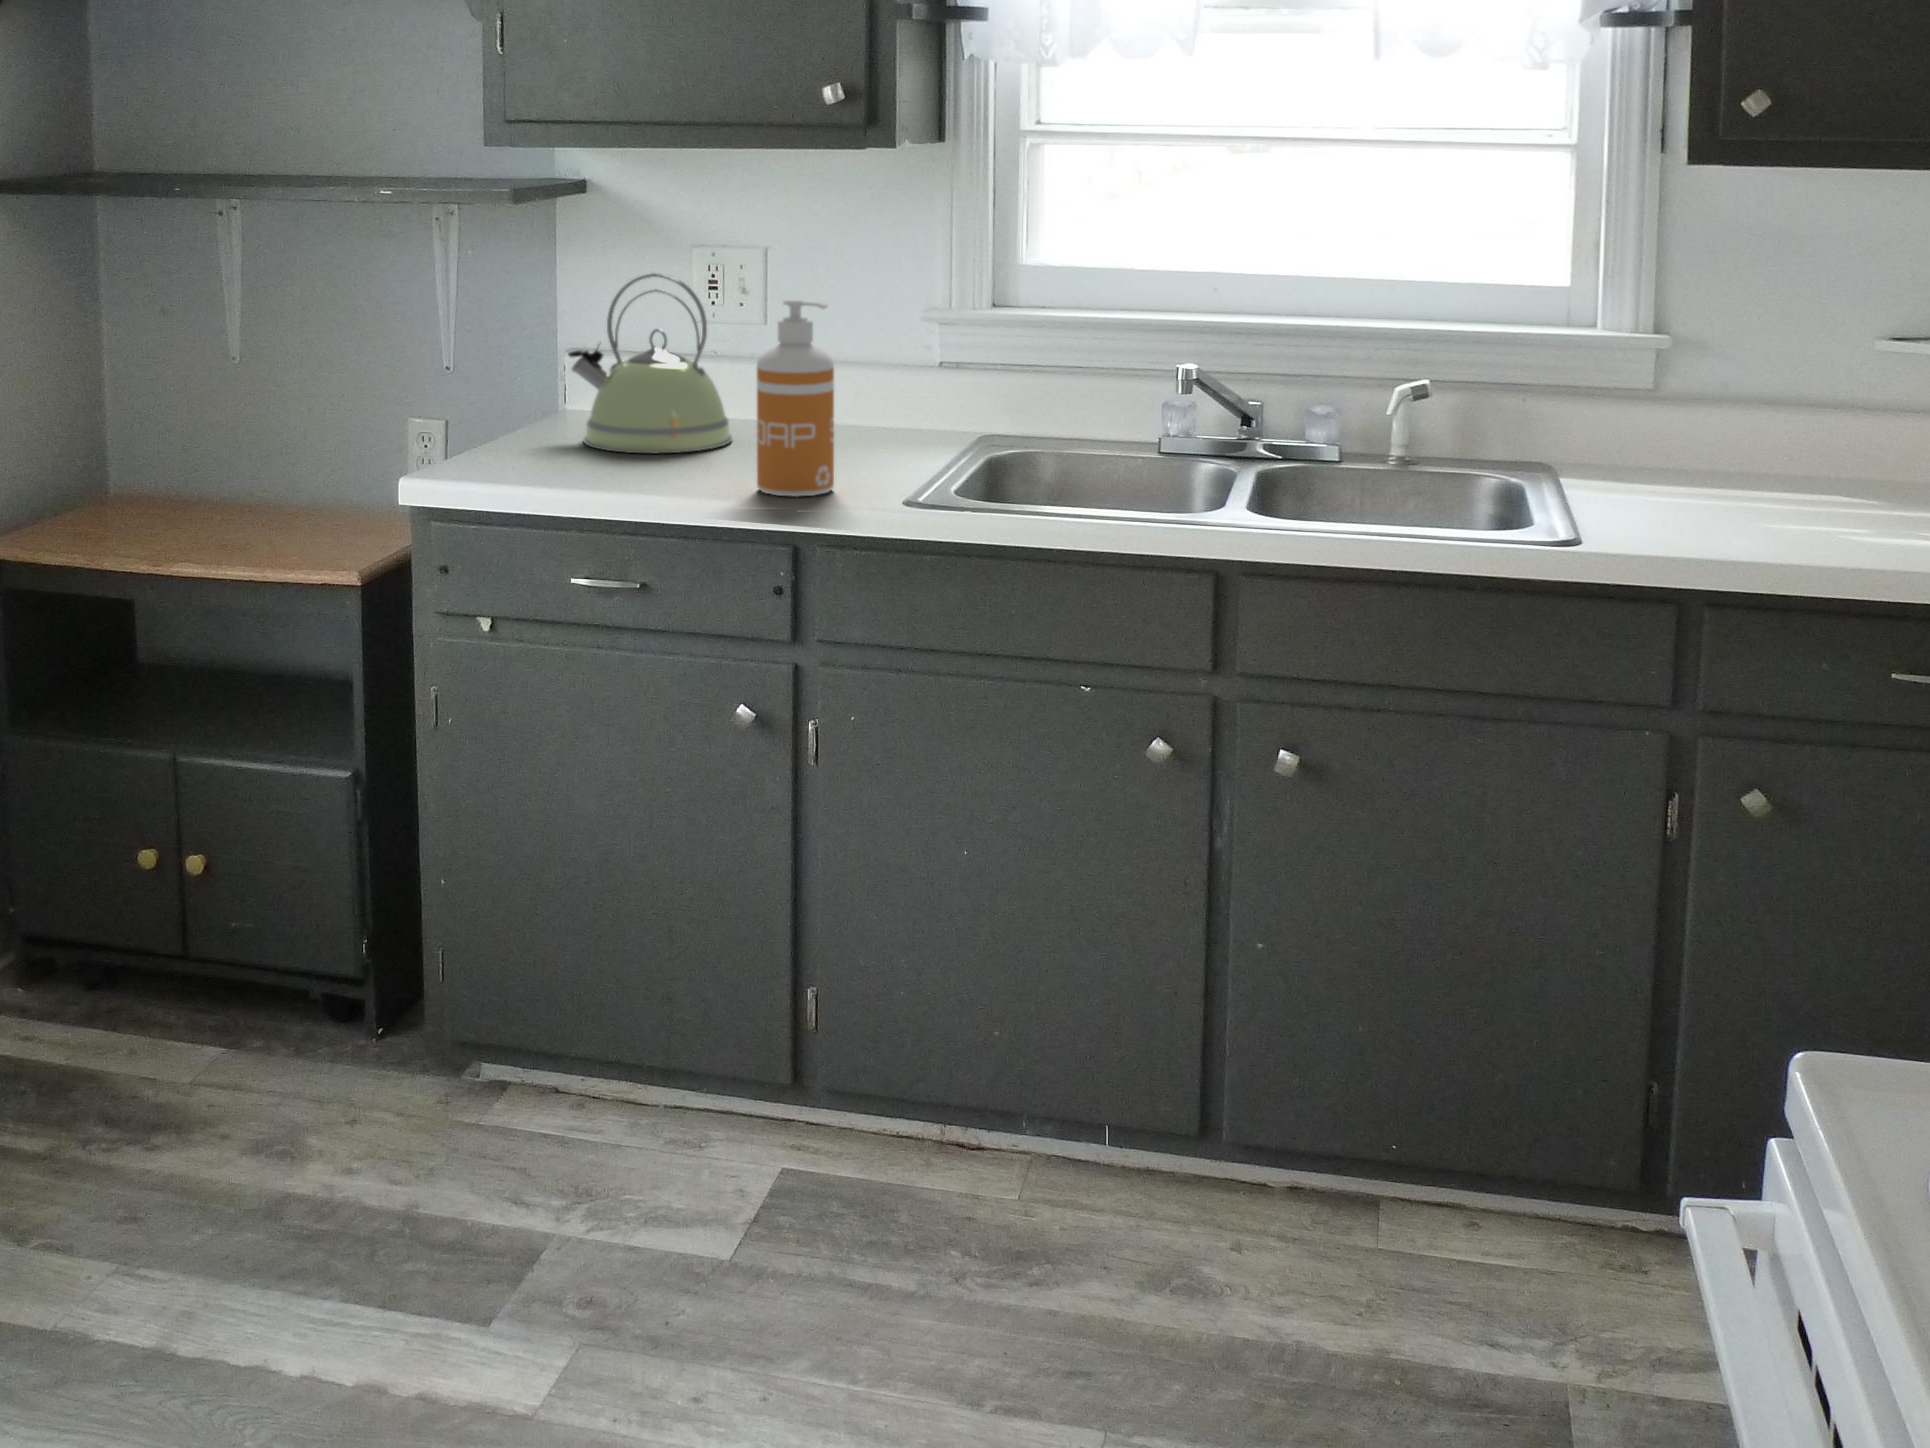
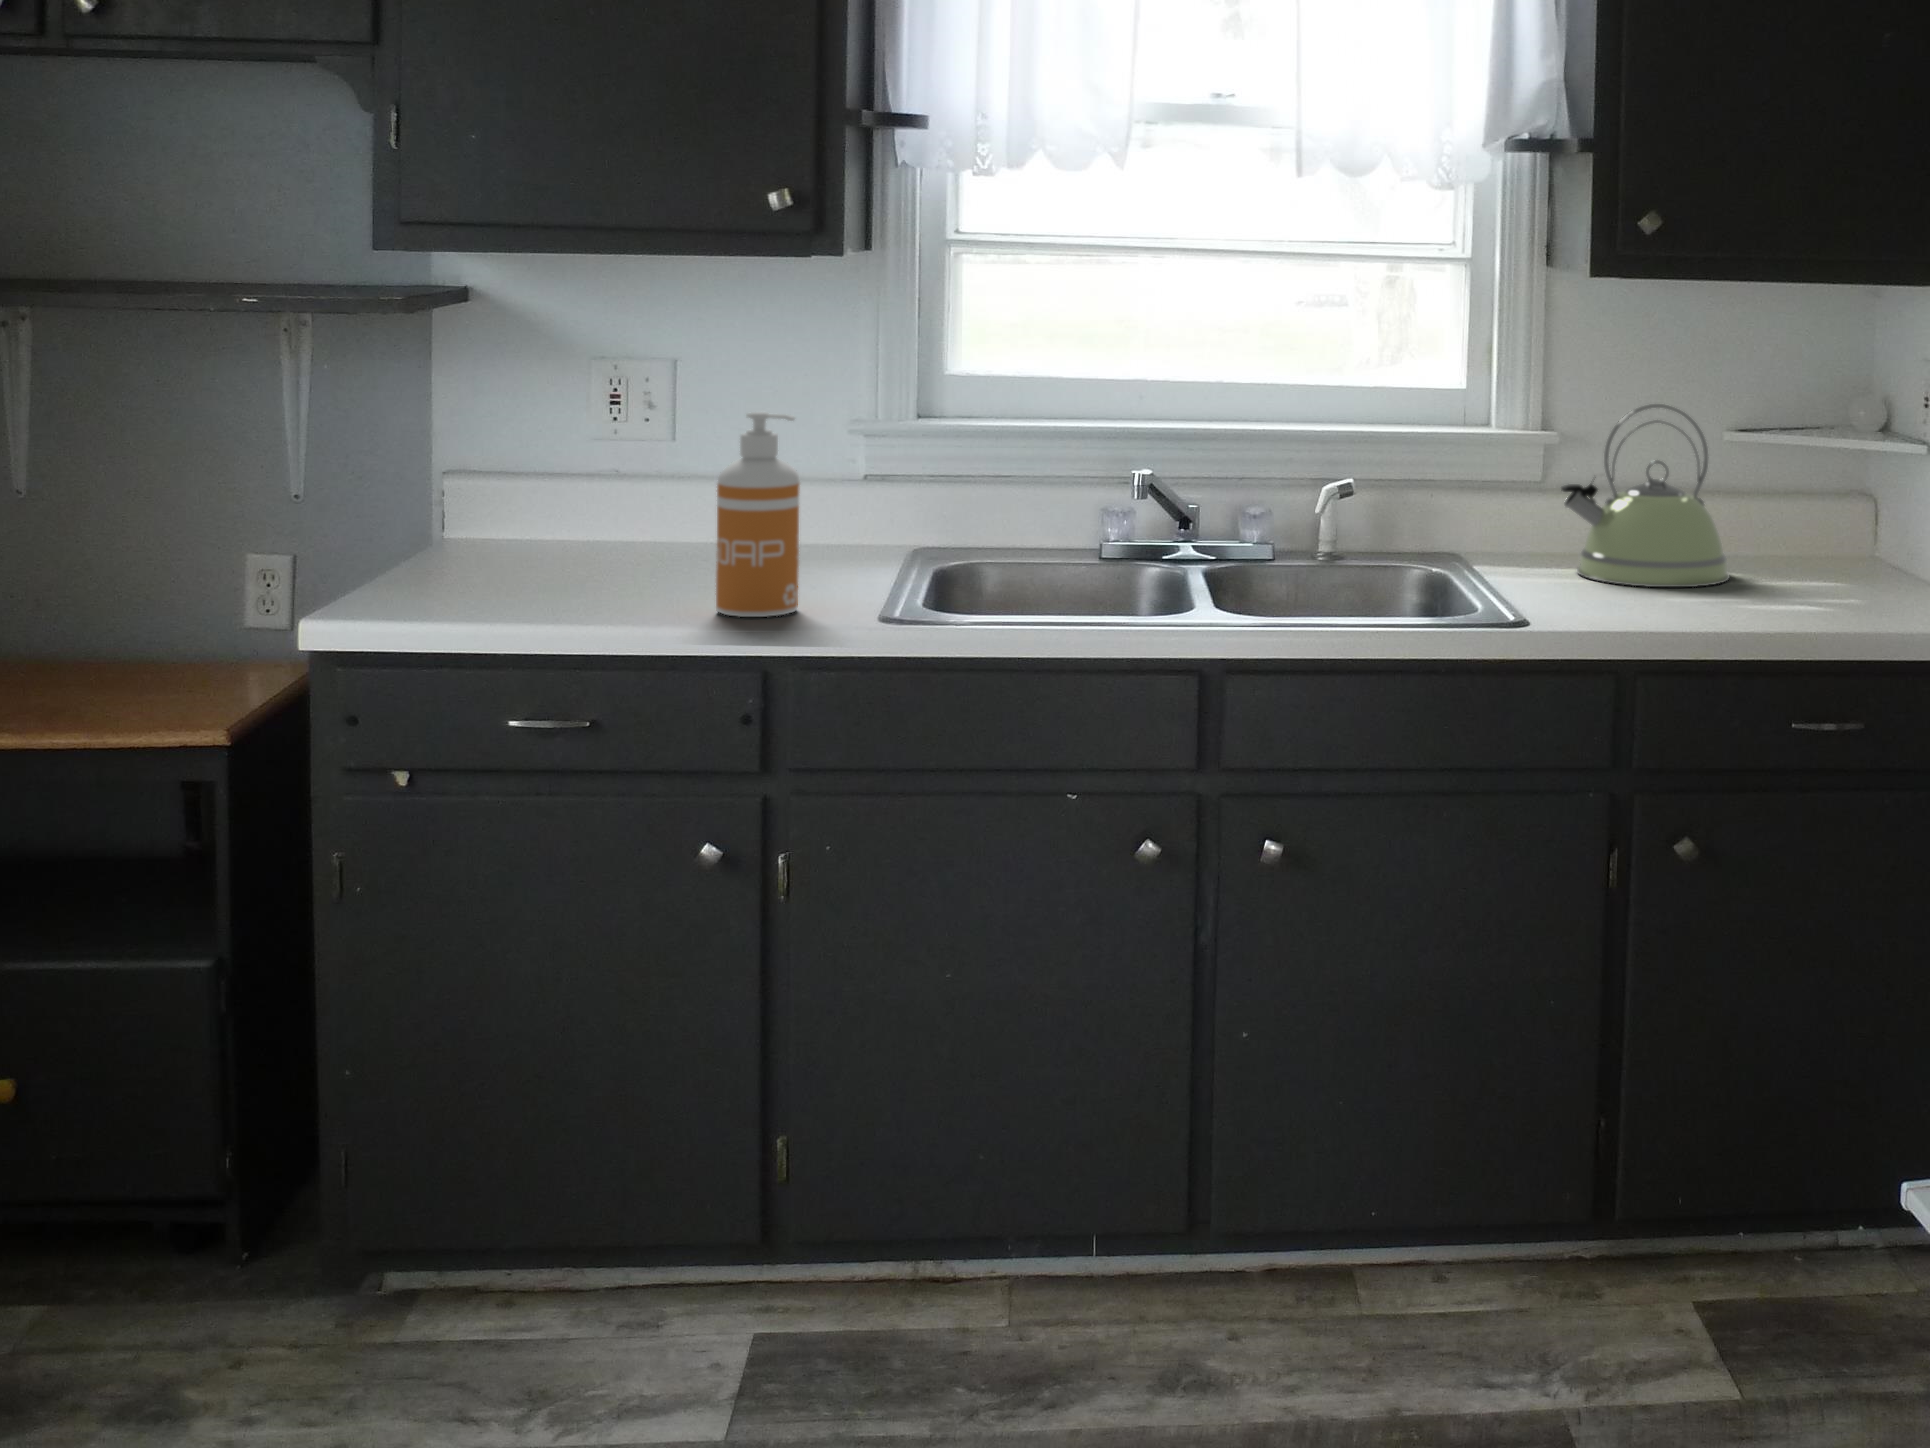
kettle: present [568,273,732,453] -> present [1561,404,1729,587]

